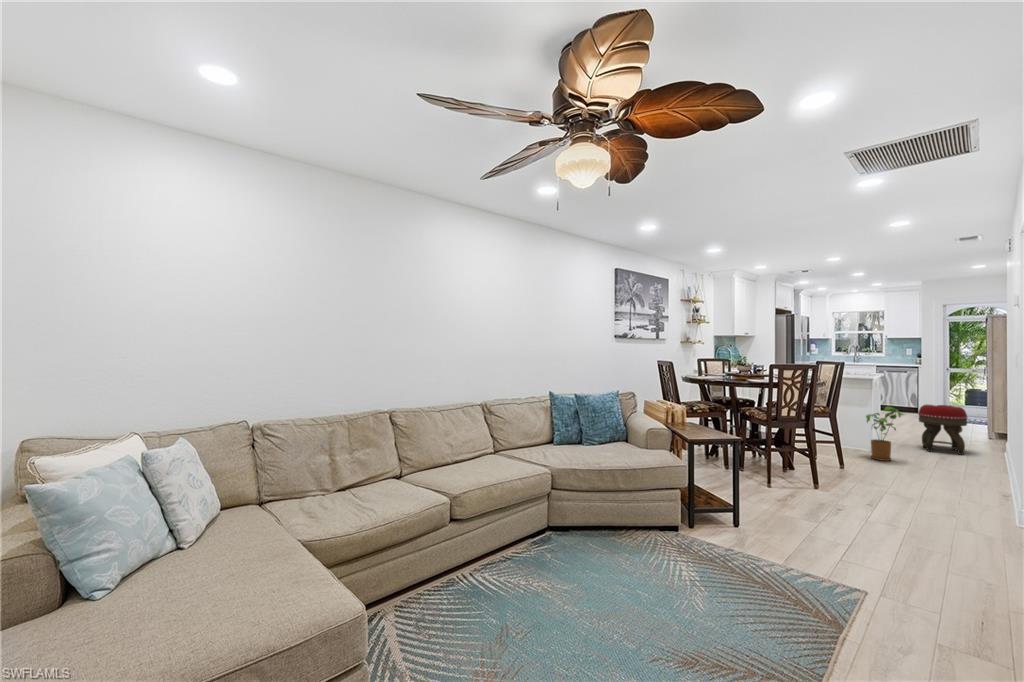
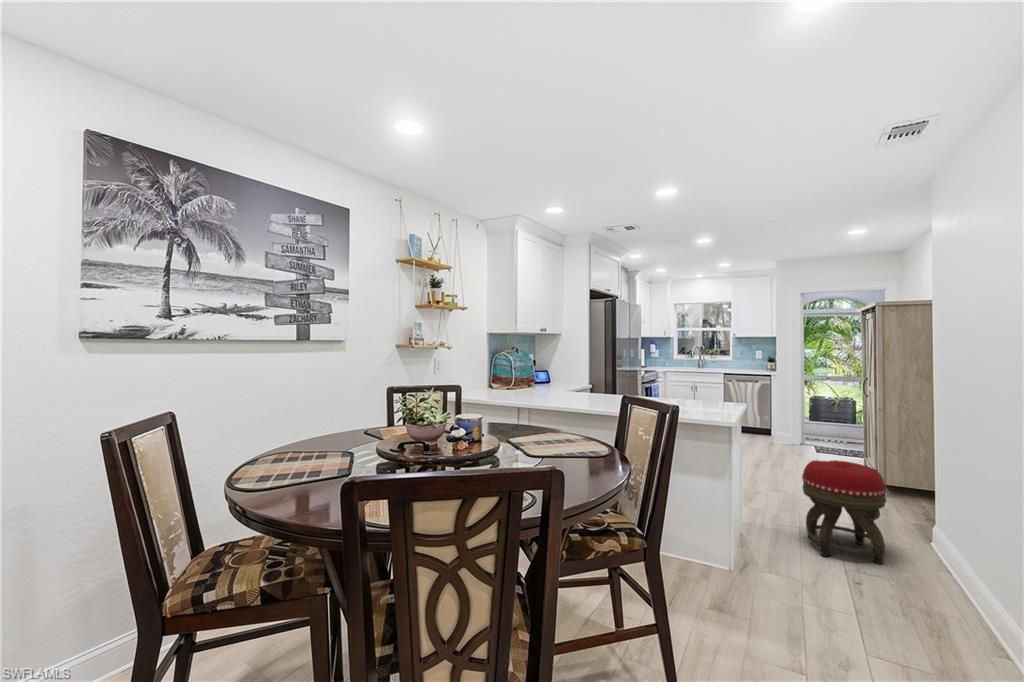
house plant: present [866,407,903,461] -> none [722,493,801,620]

